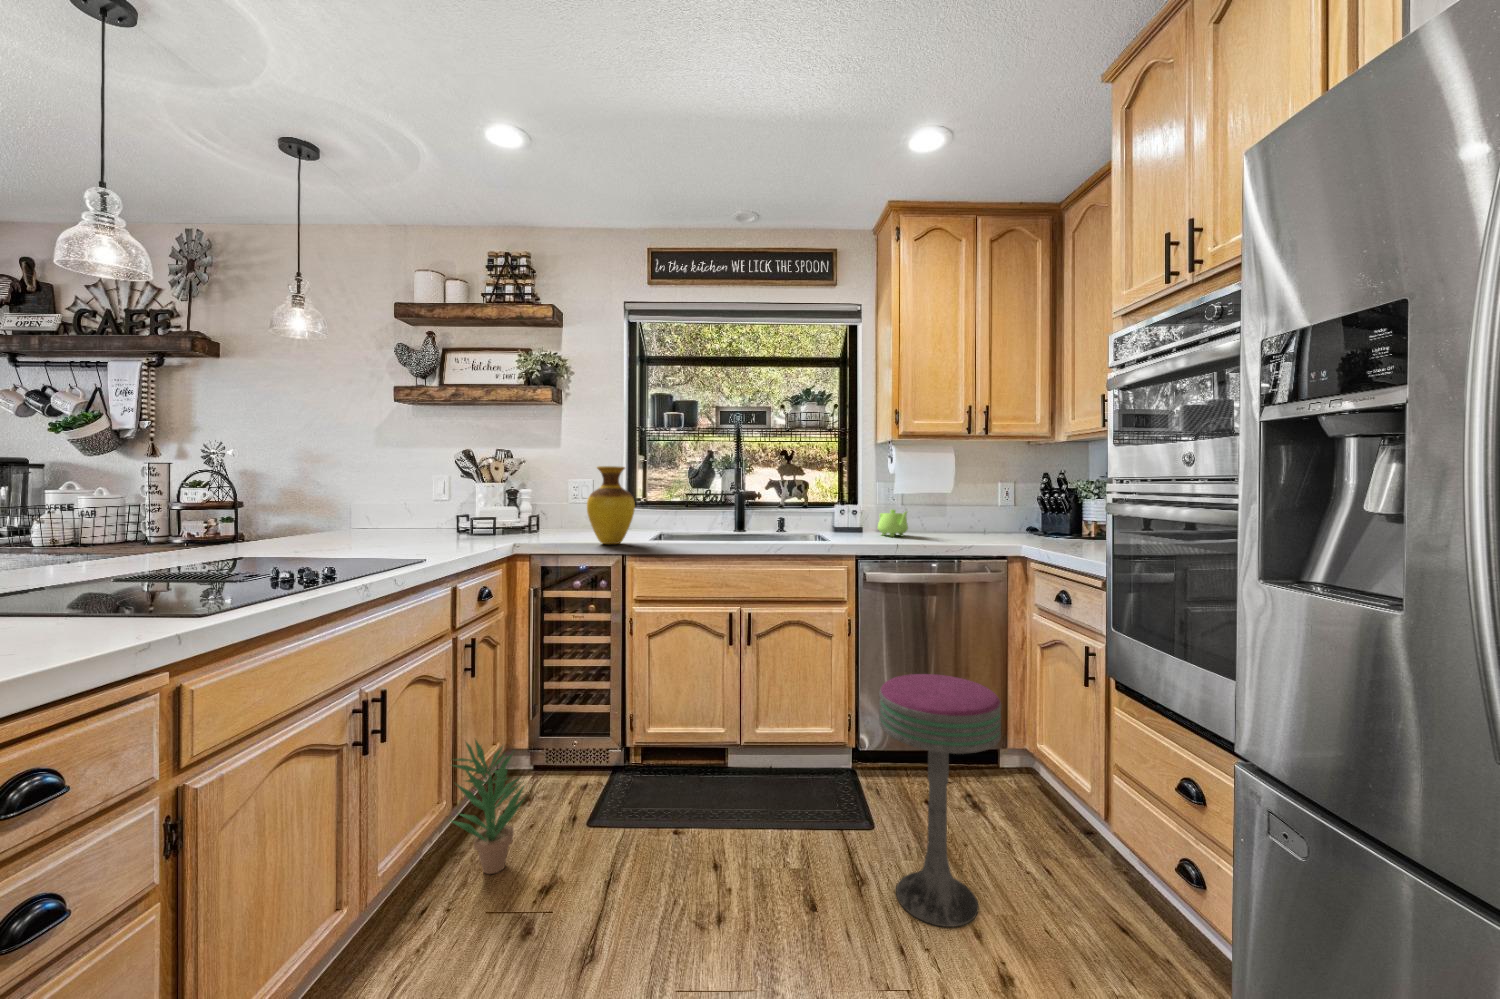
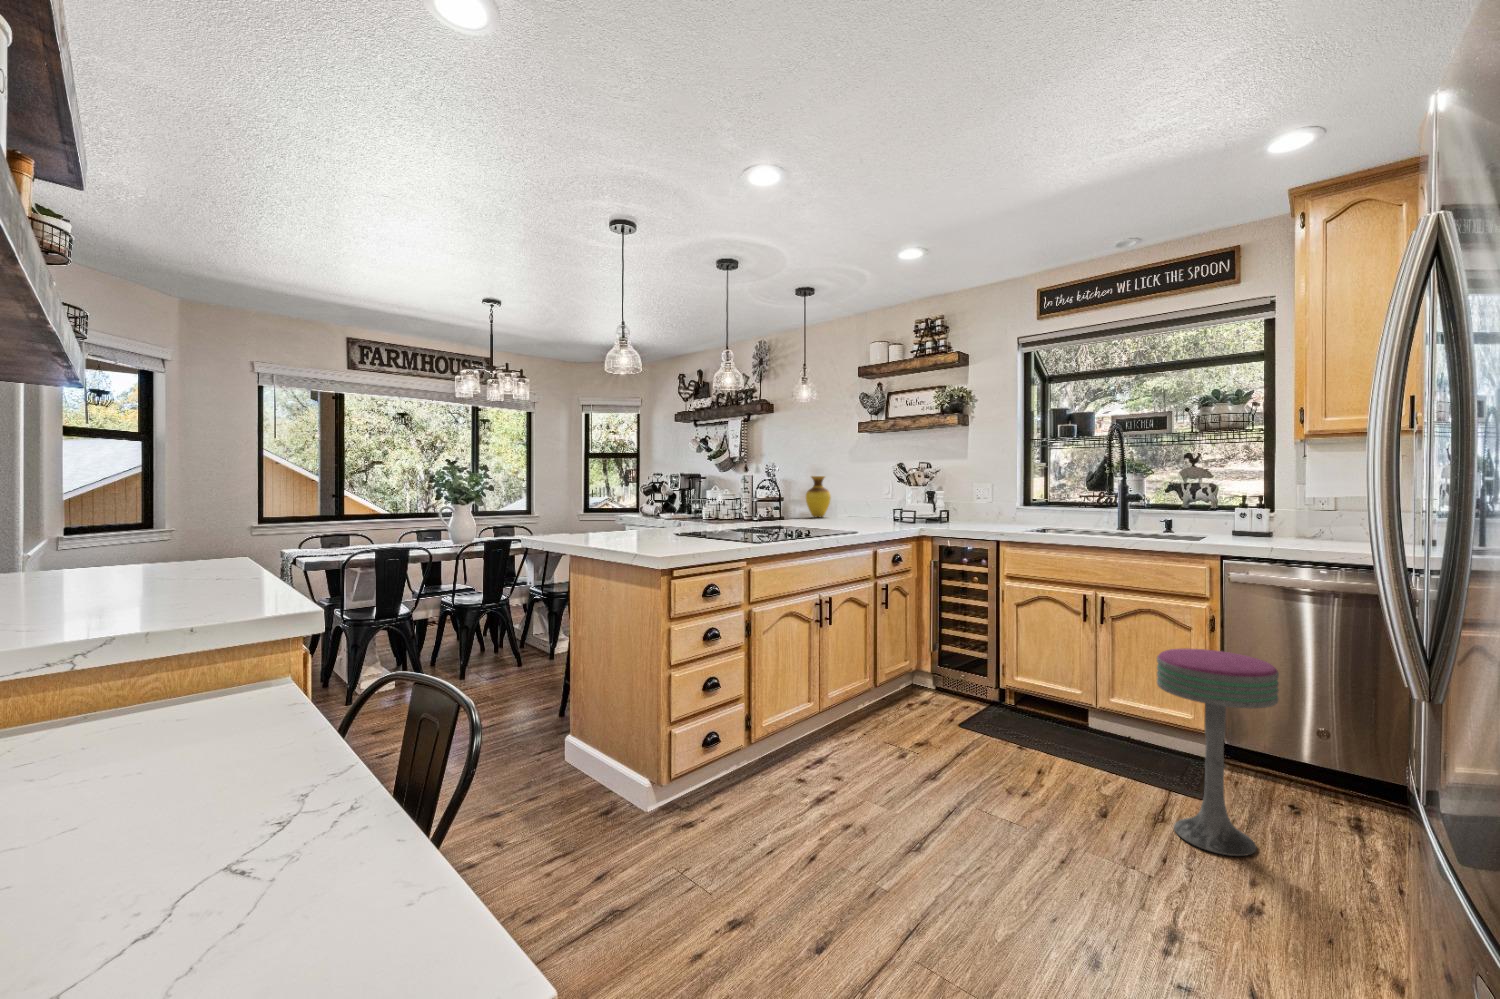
vase: present [587,466,635,544] -> present [806,476,831,517]
teapot: present [878,510,908,537] -> none [1284,510,1327,539]
potted plant: present [451,740,525,874] -> none [866,642,914,727]

